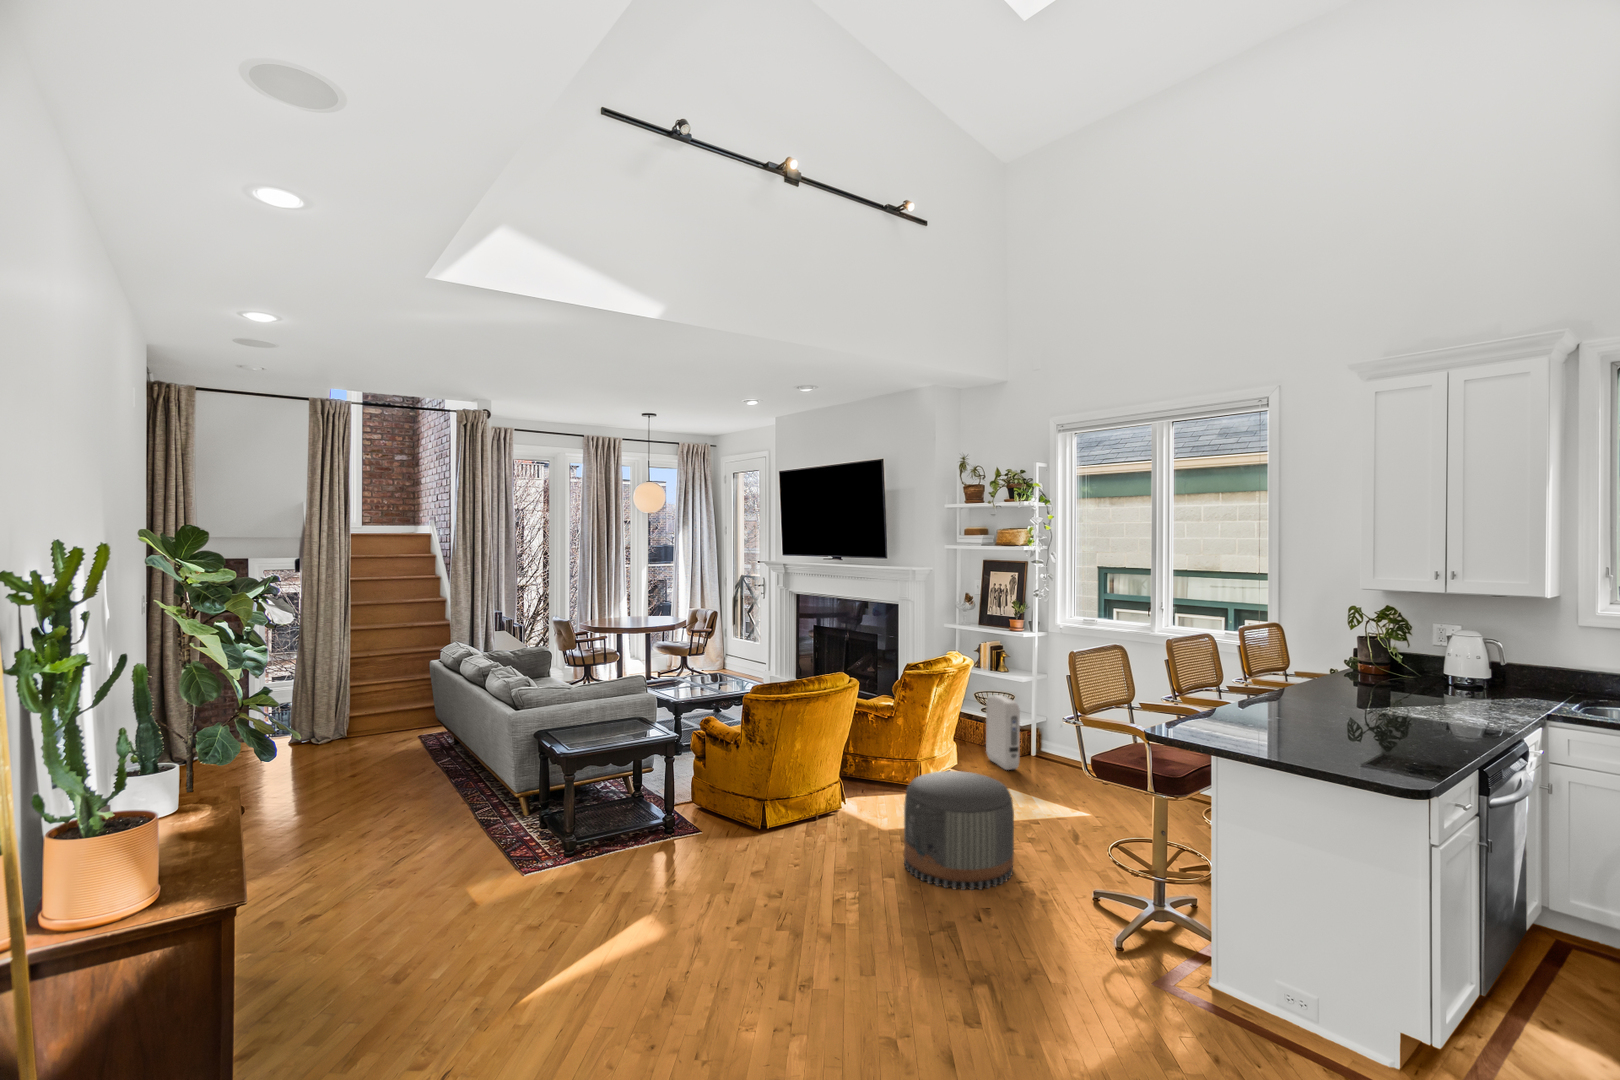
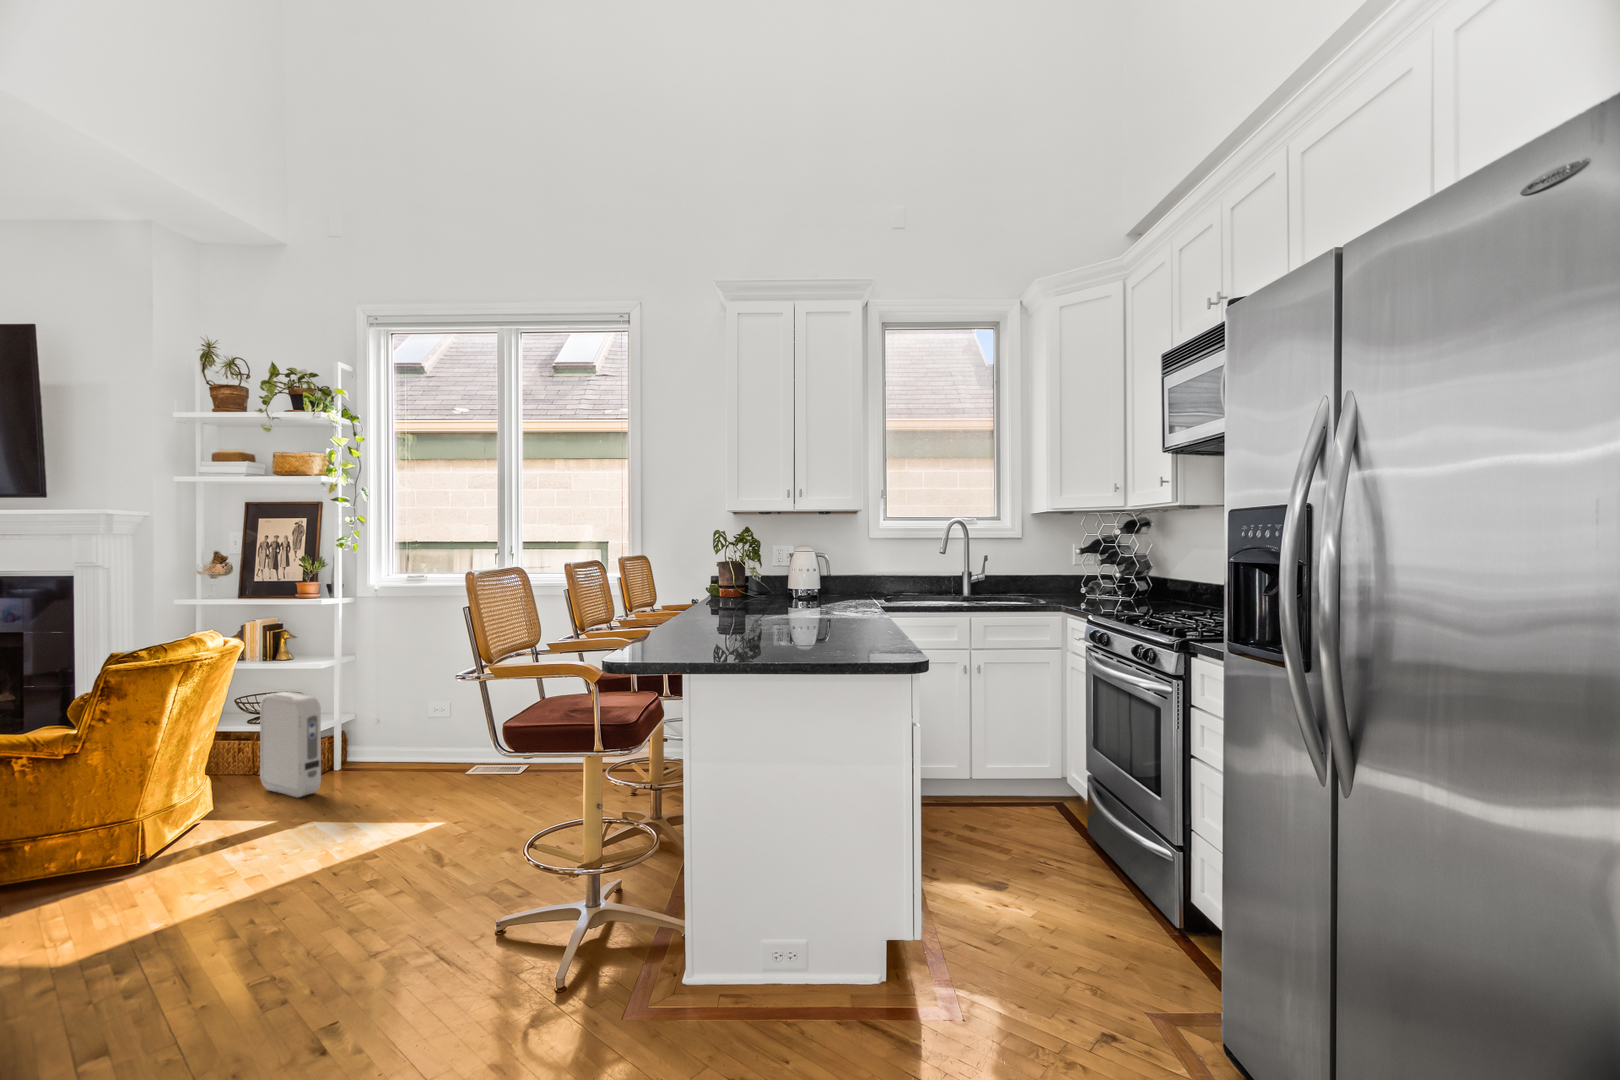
pouf: present [904,771,1014,890] -> none [128,805,357,1030]

